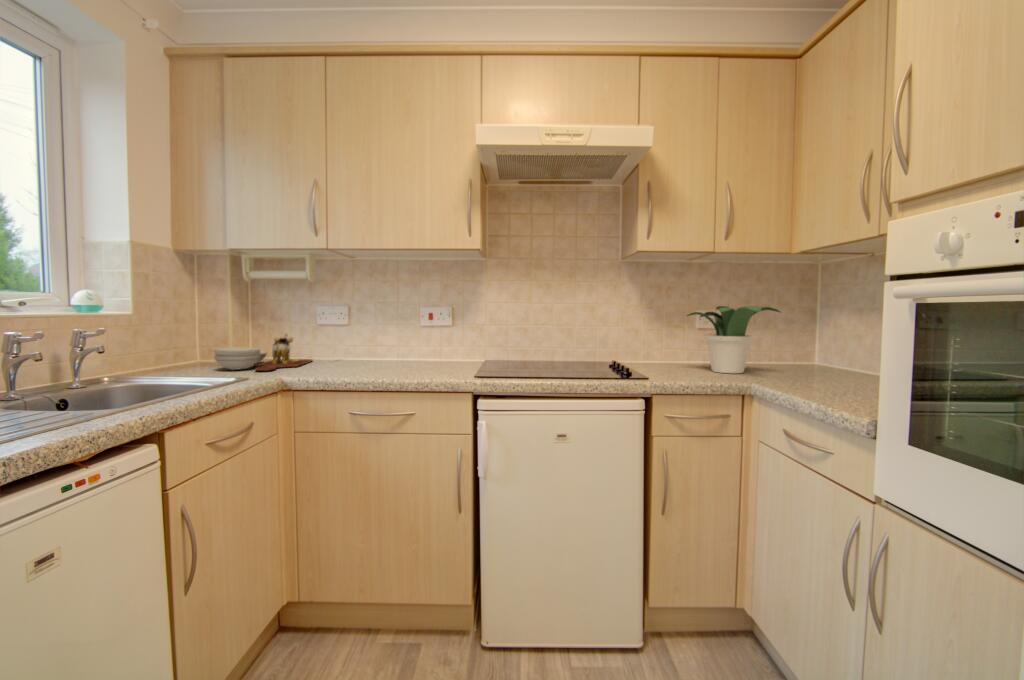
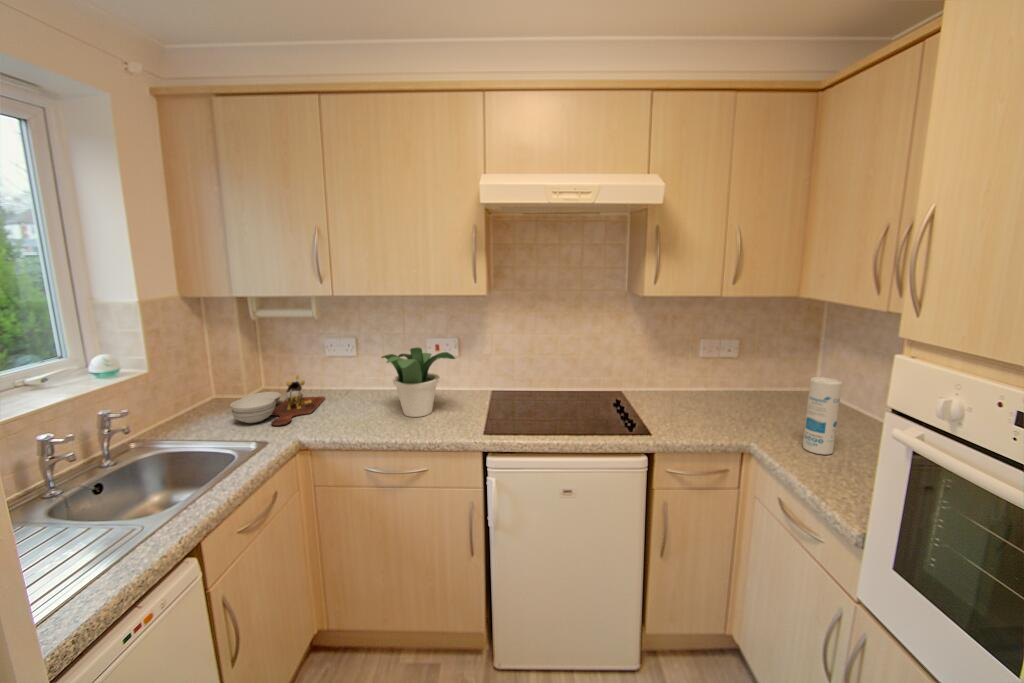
potted plant: present [687,306,780,373] -> present [381,348,455,417]
canister: none [804,314,840,390] -> present [803,377,842,455]

